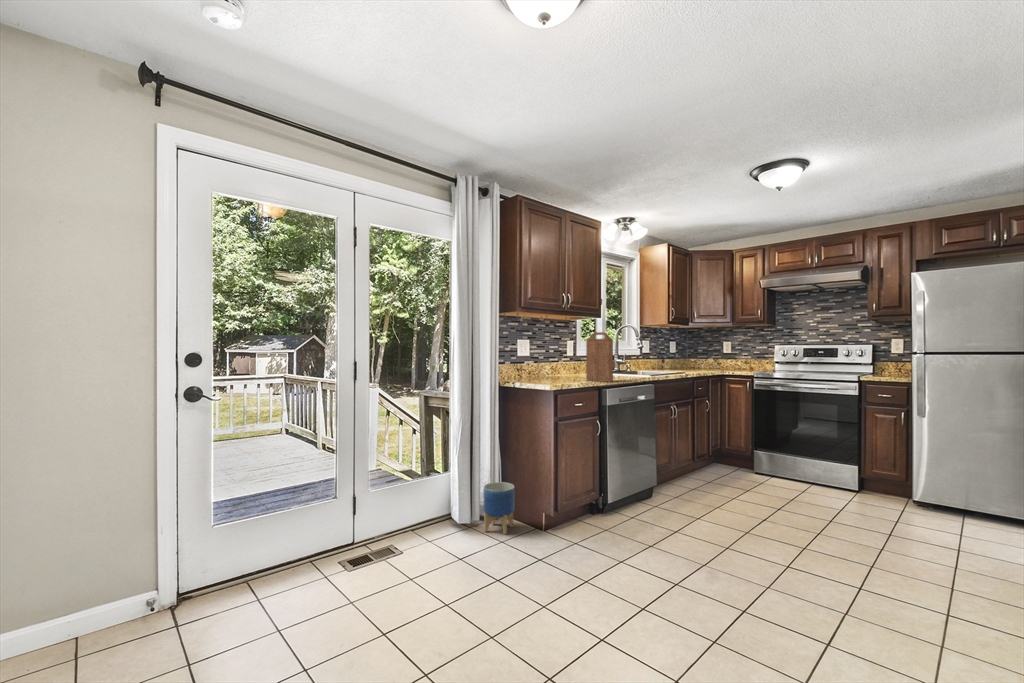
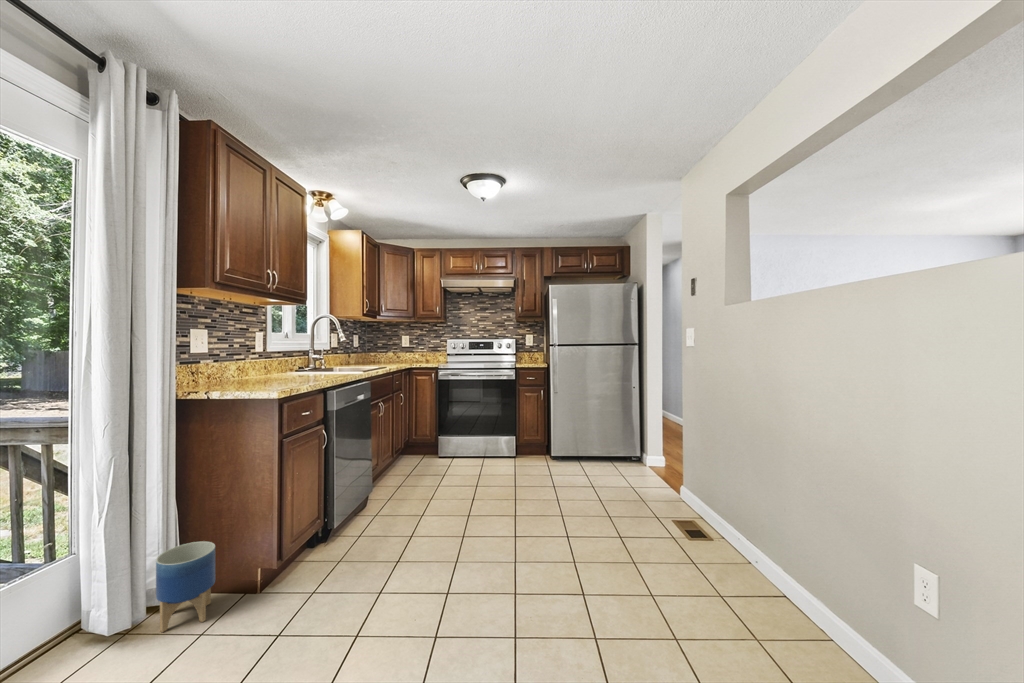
cutting board: present [586,332,613,382] -> none [301,323,337,382]

